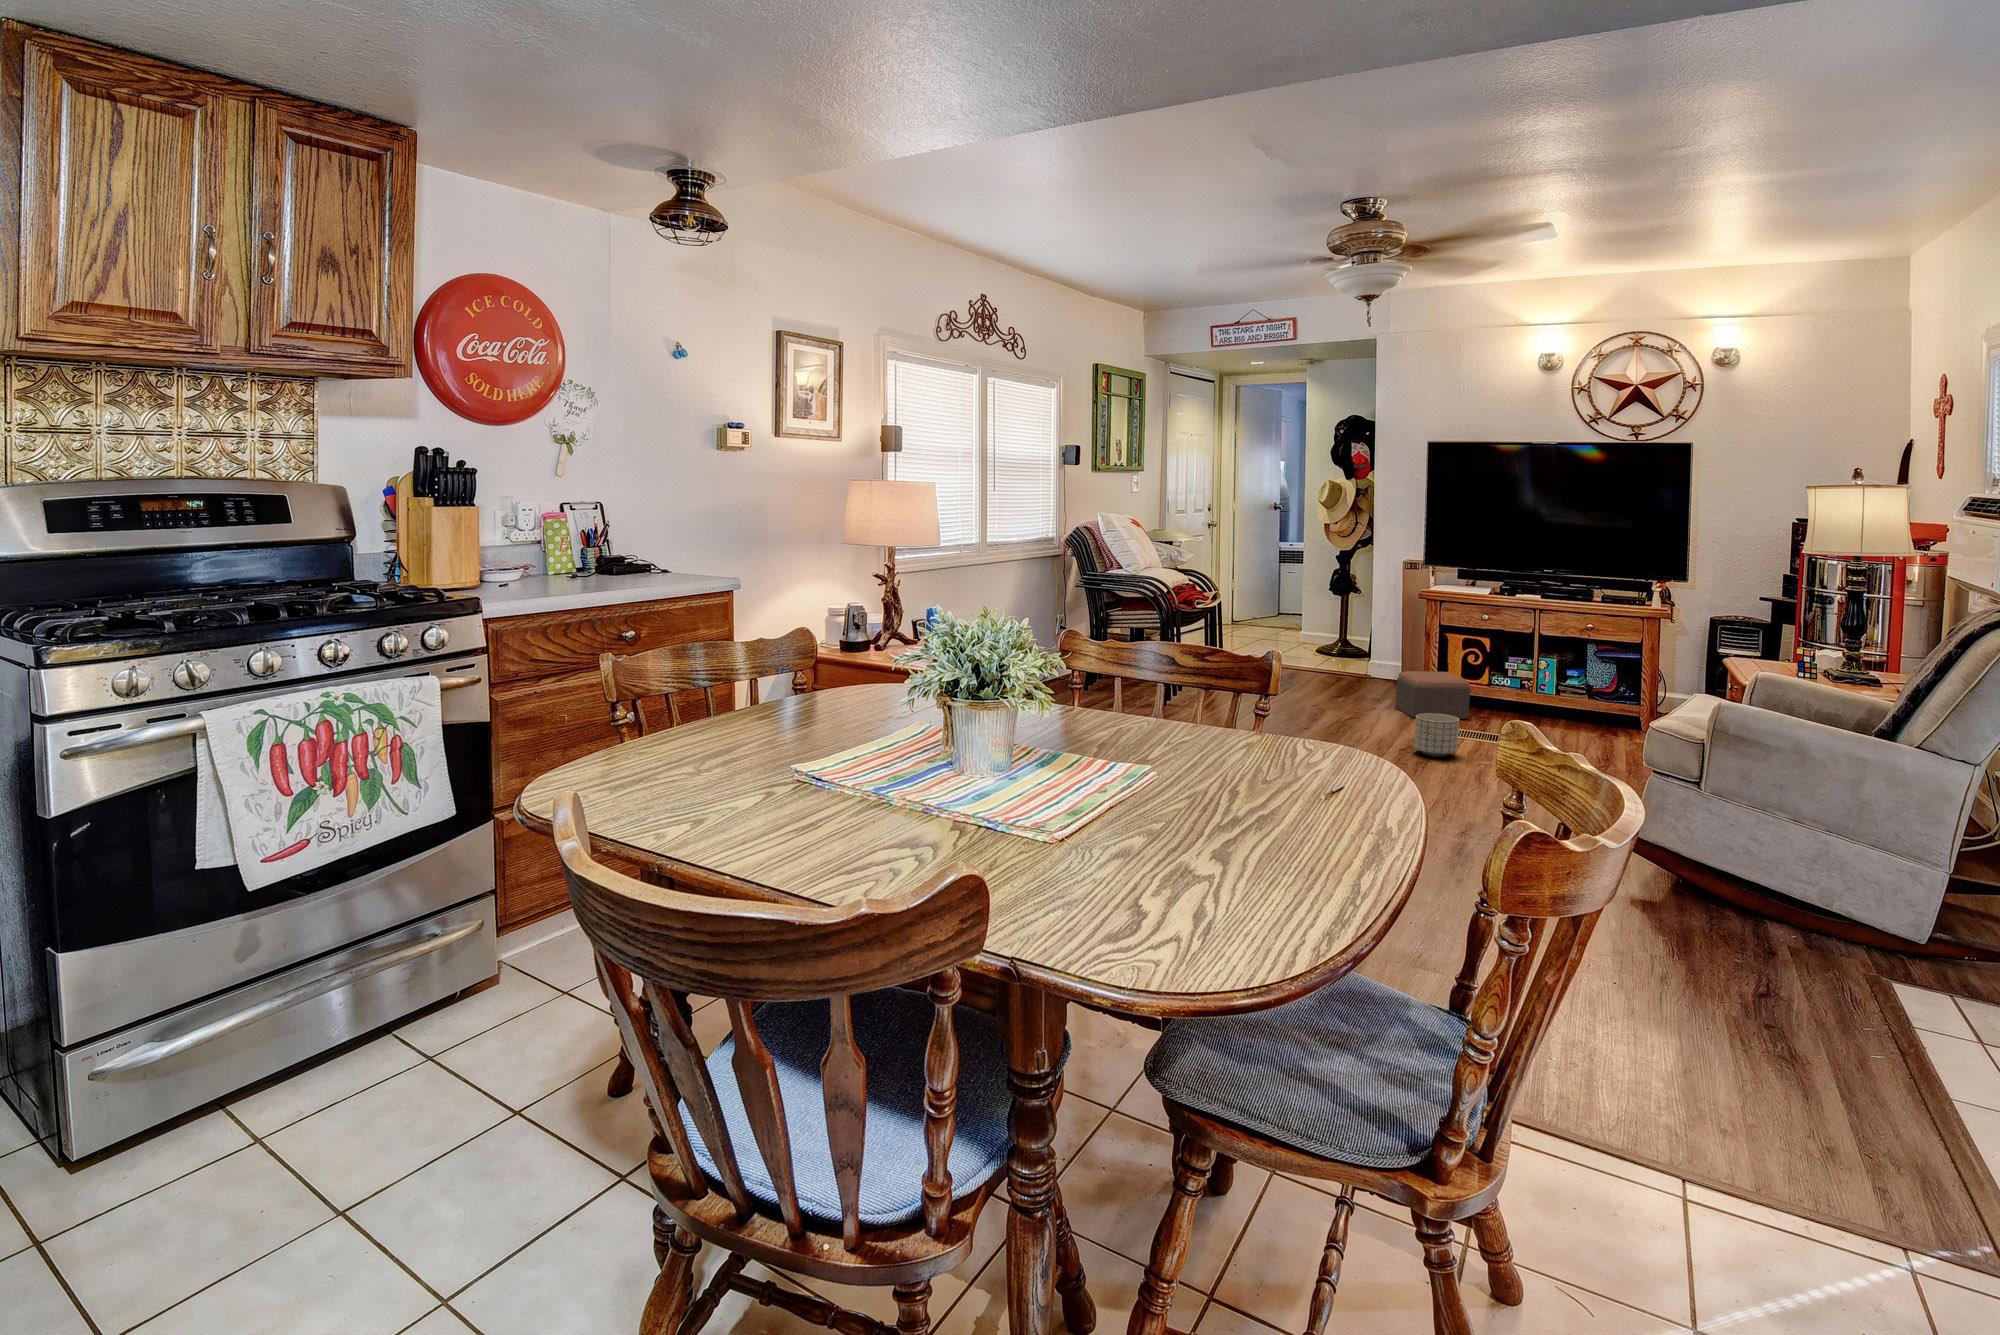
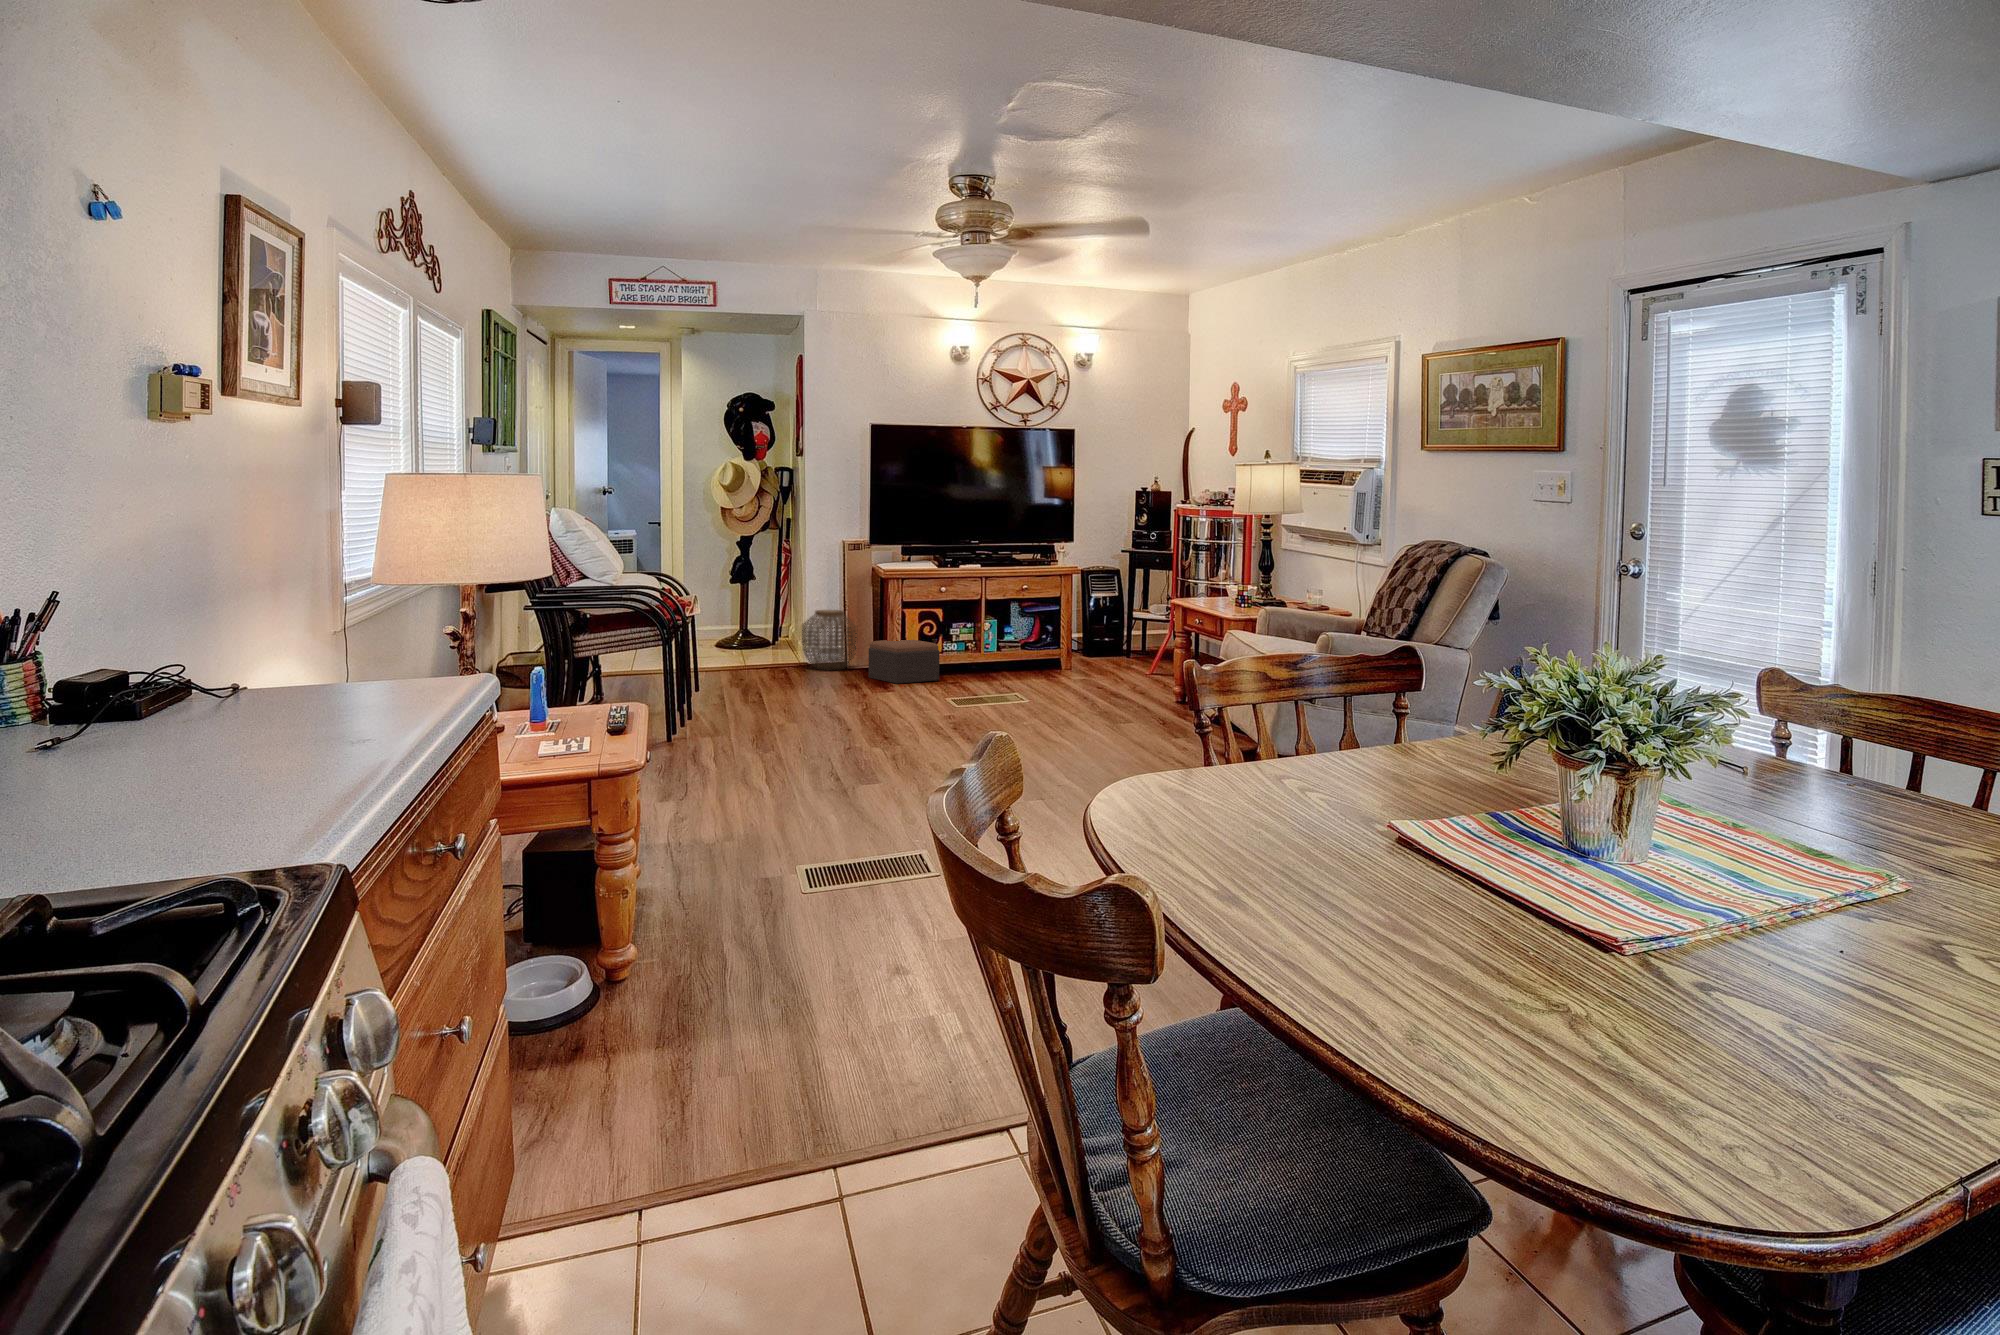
woven basket: none [1344,634,1402,694] -> present [801,610,857,670]
planter: present [1414,713,1459,757] -> none [934,668,973,707]

